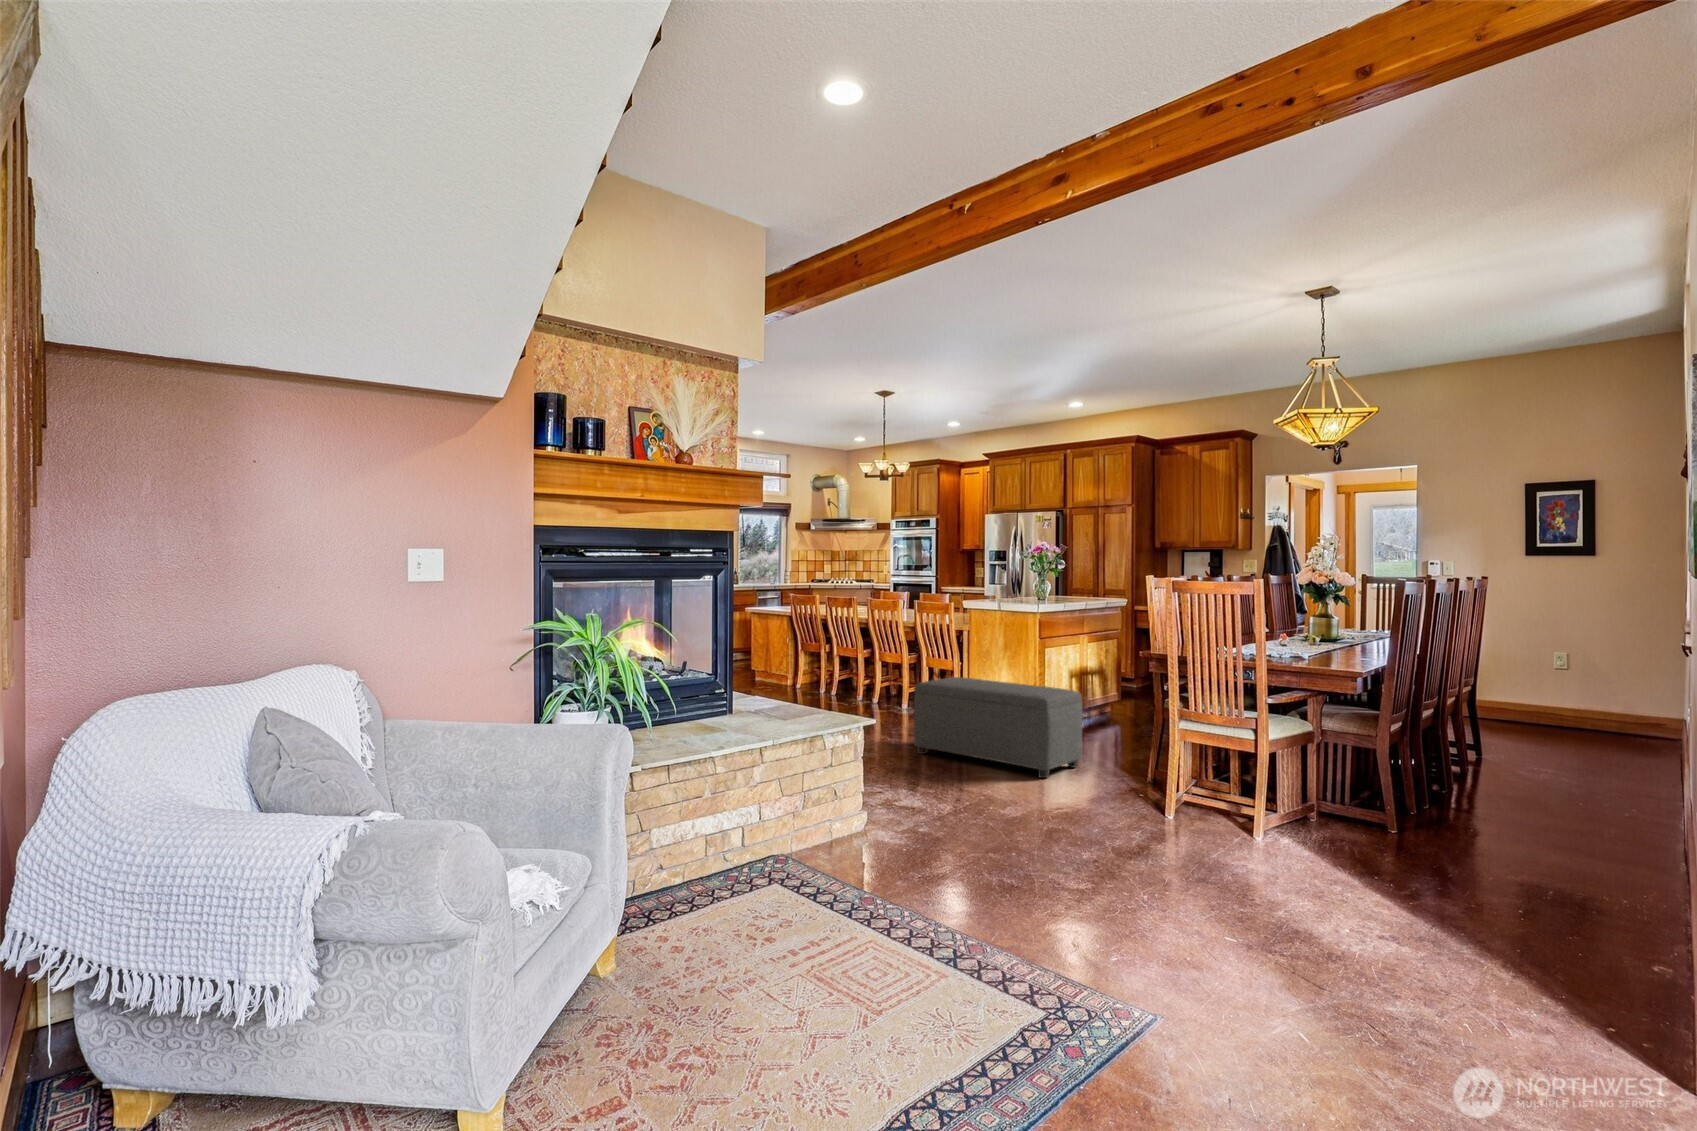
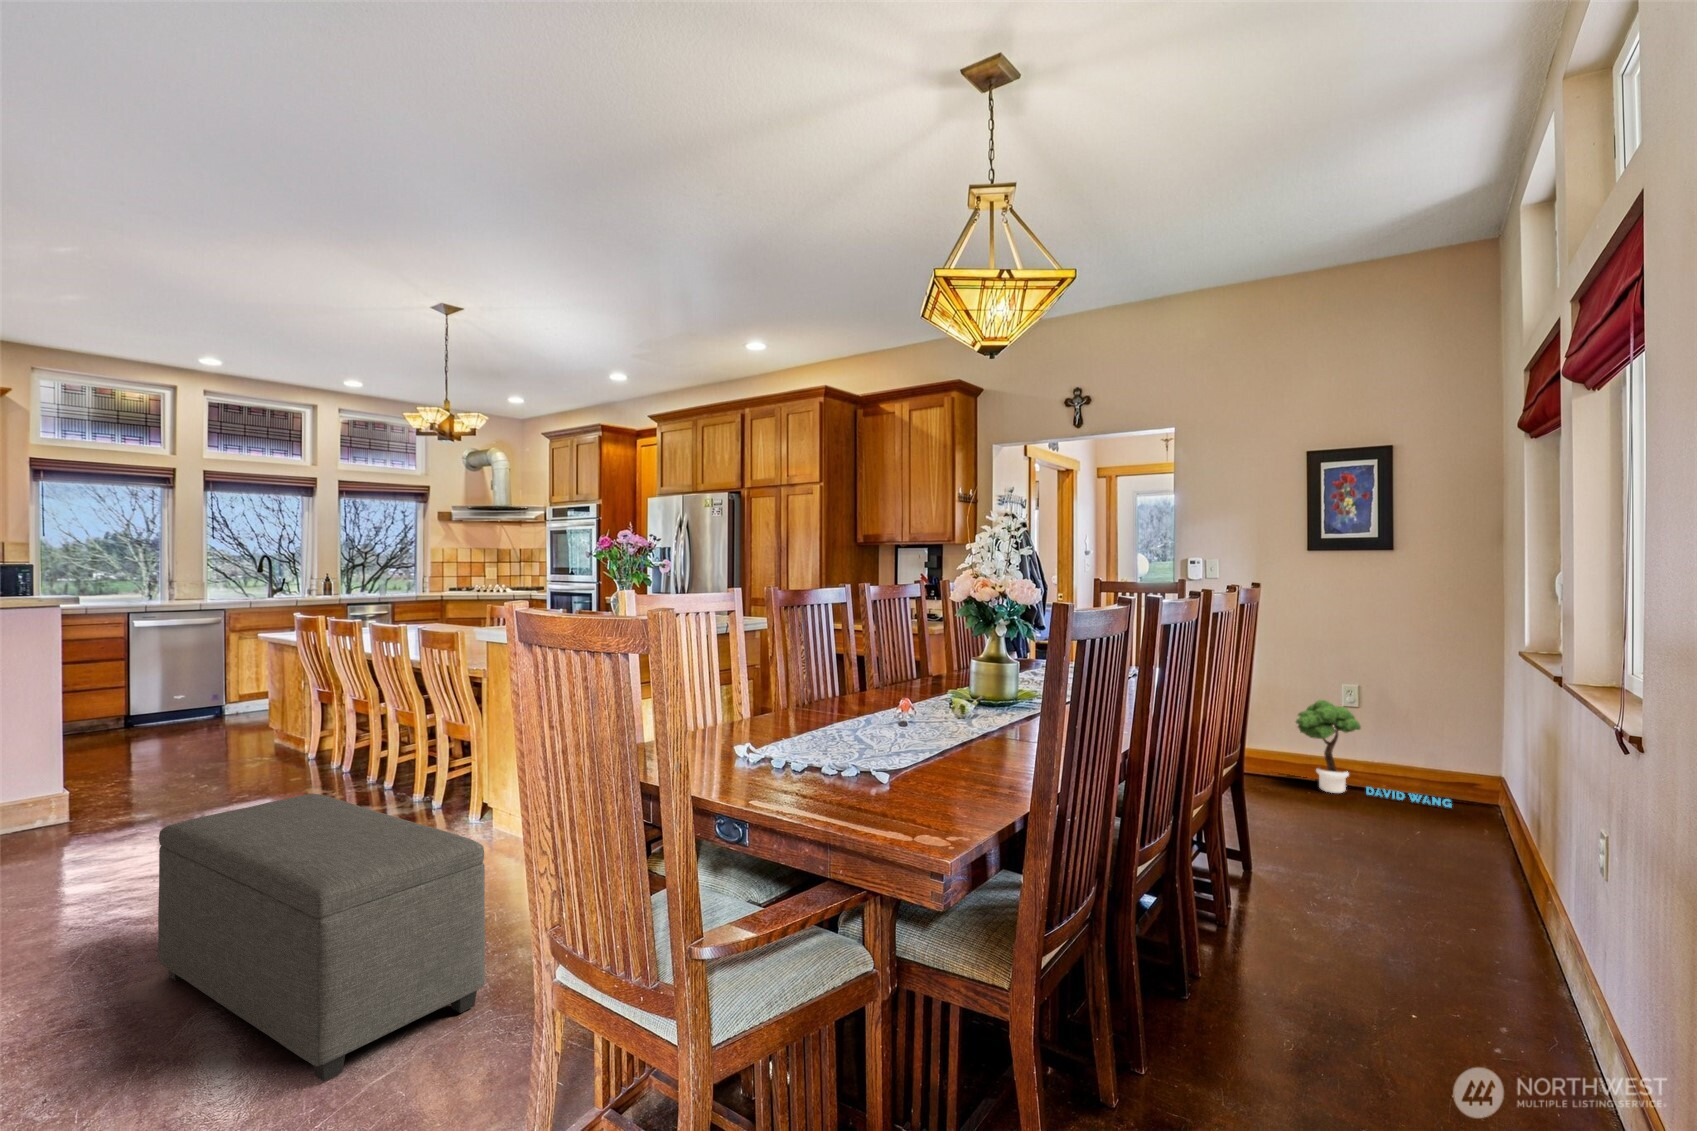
potted tree: none [1515,662,1637,736] -> present [1296,700,1452,808]

